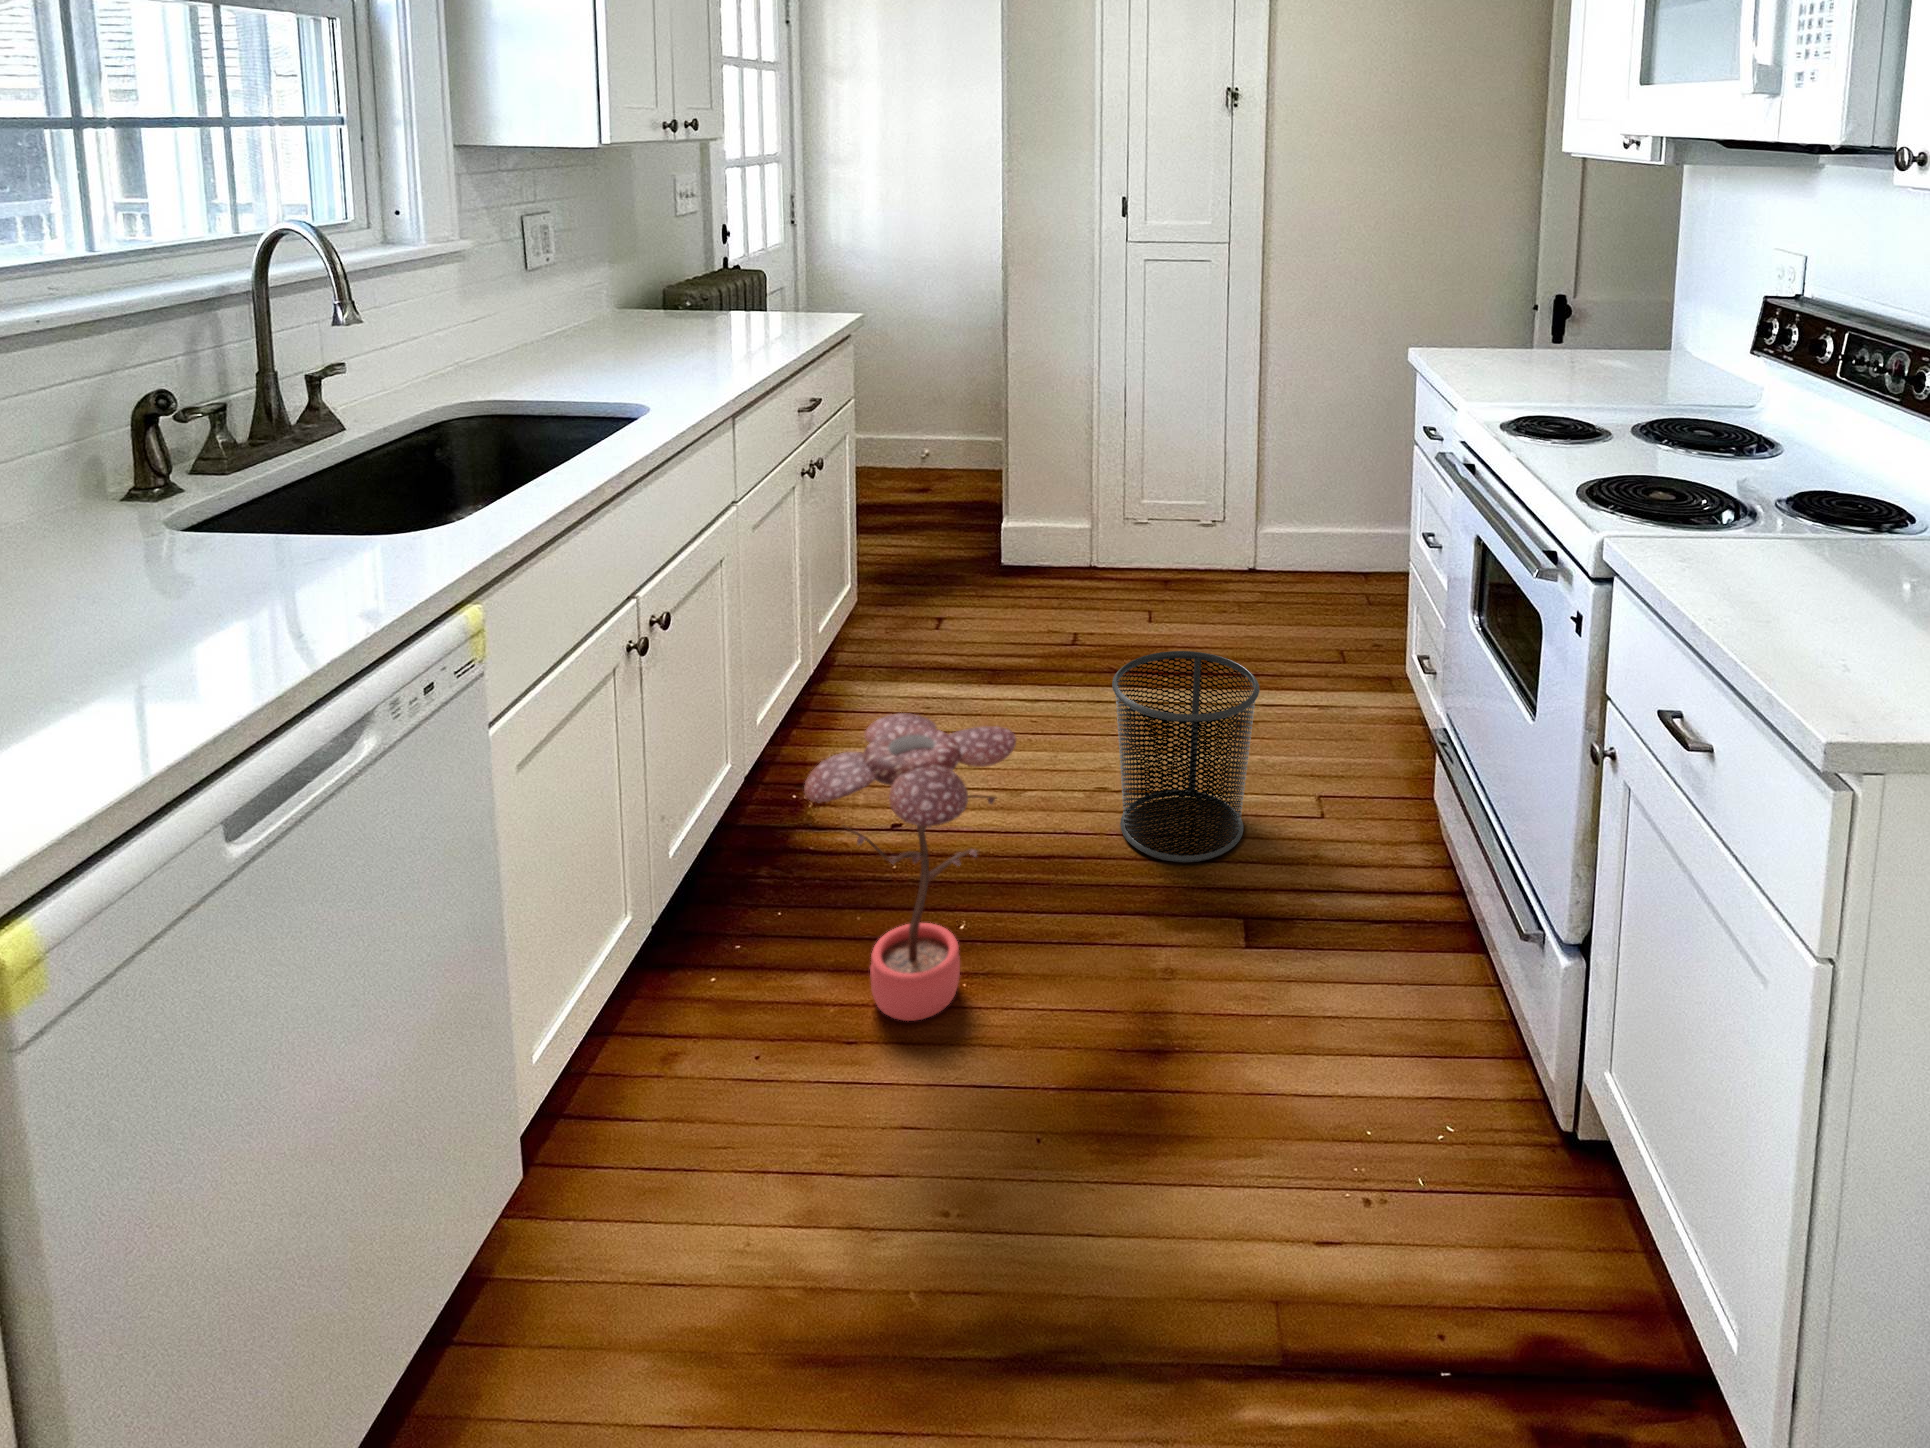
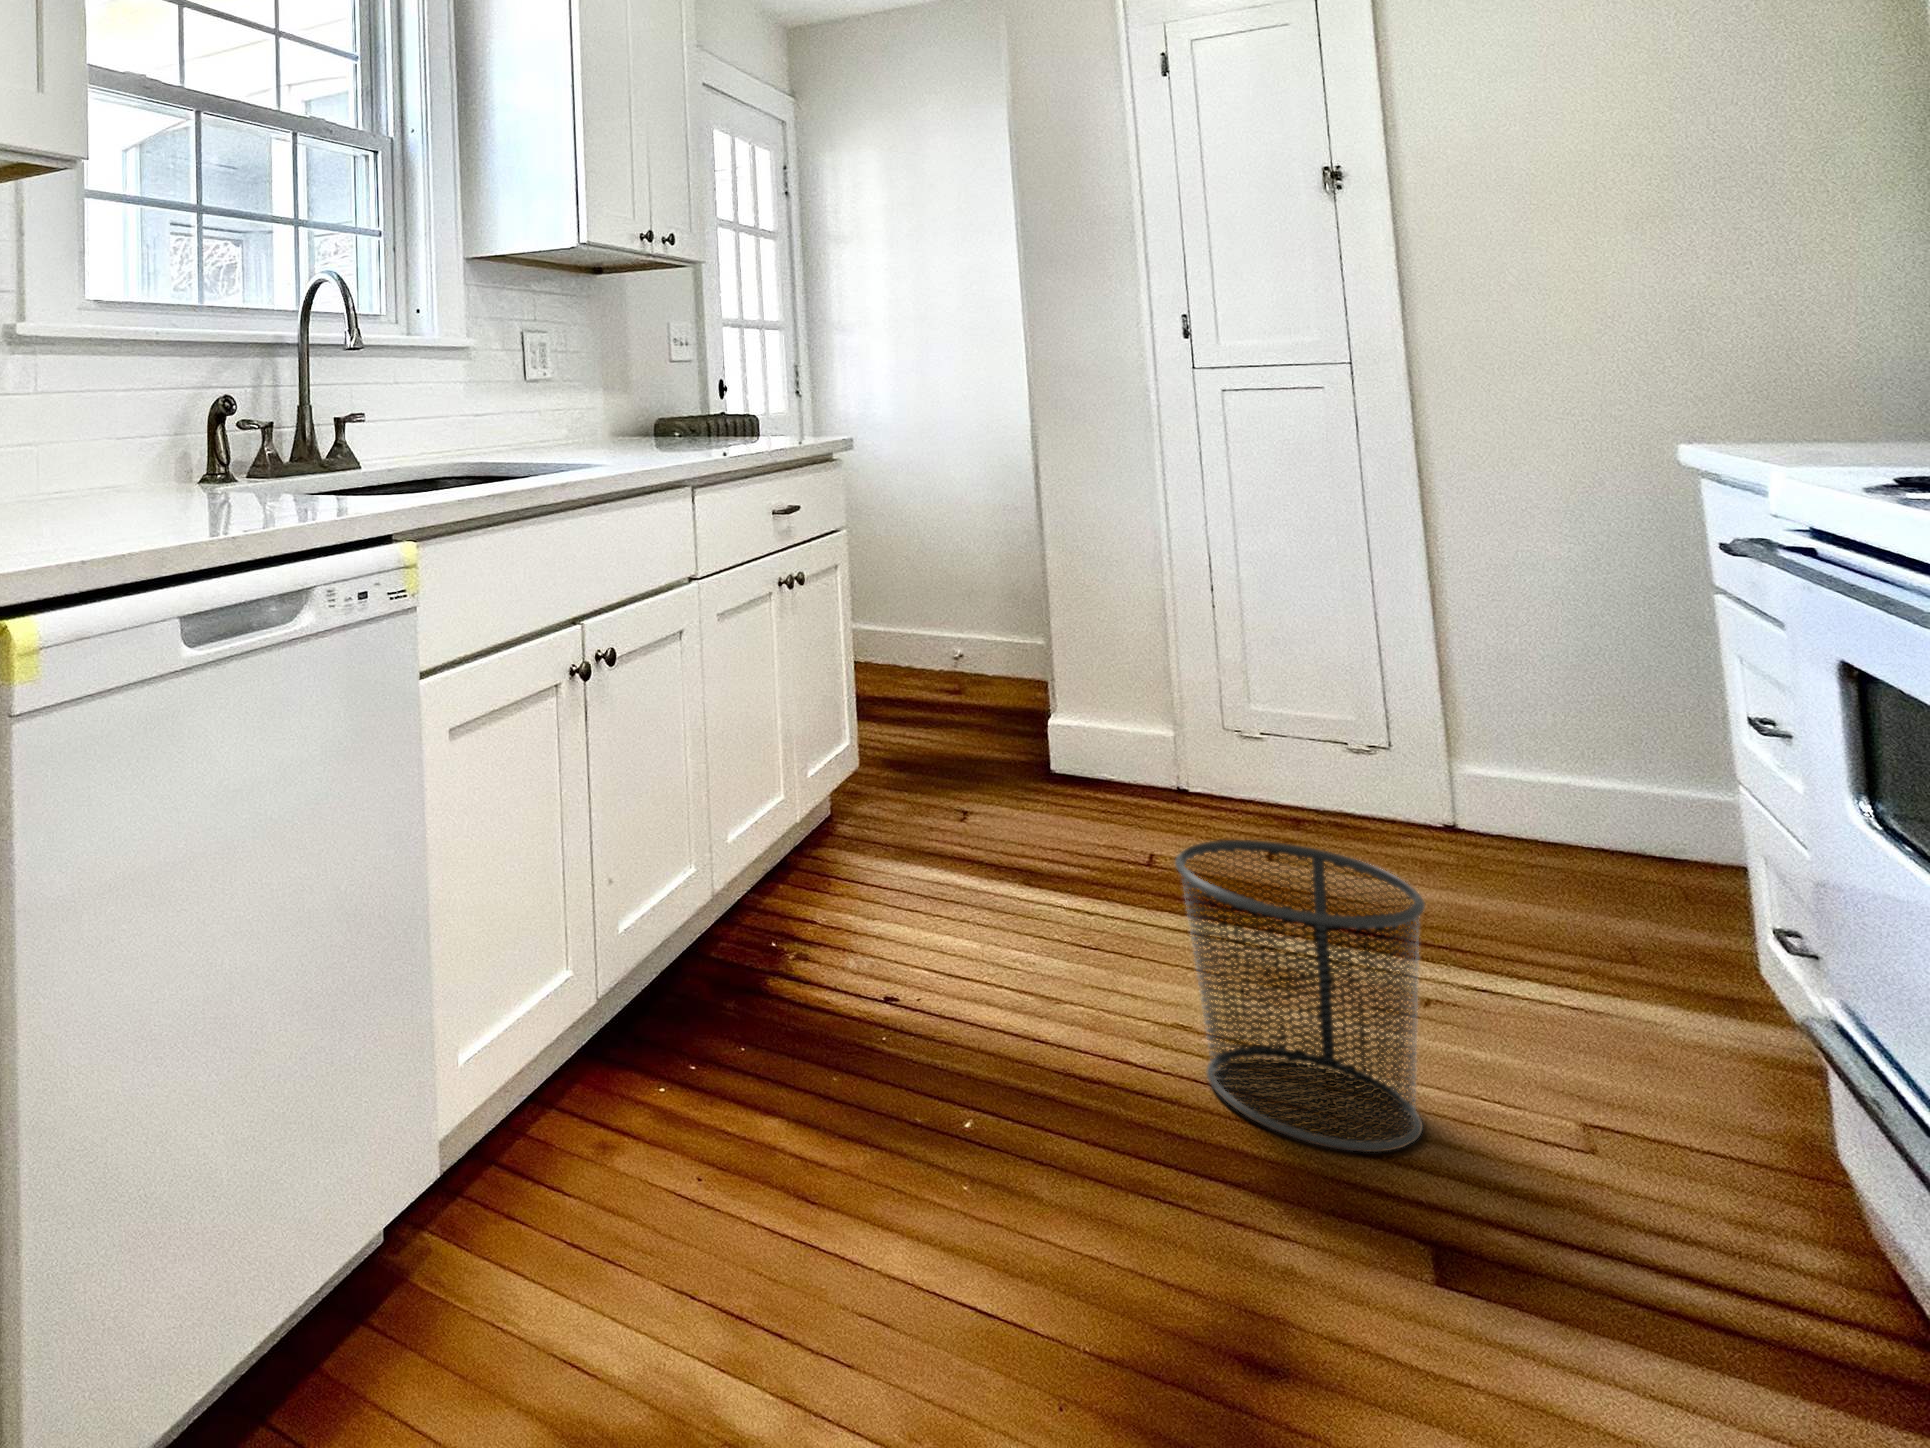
potted plant: present [804,713,1016,1021] -> none [749,816,1016,1207]

